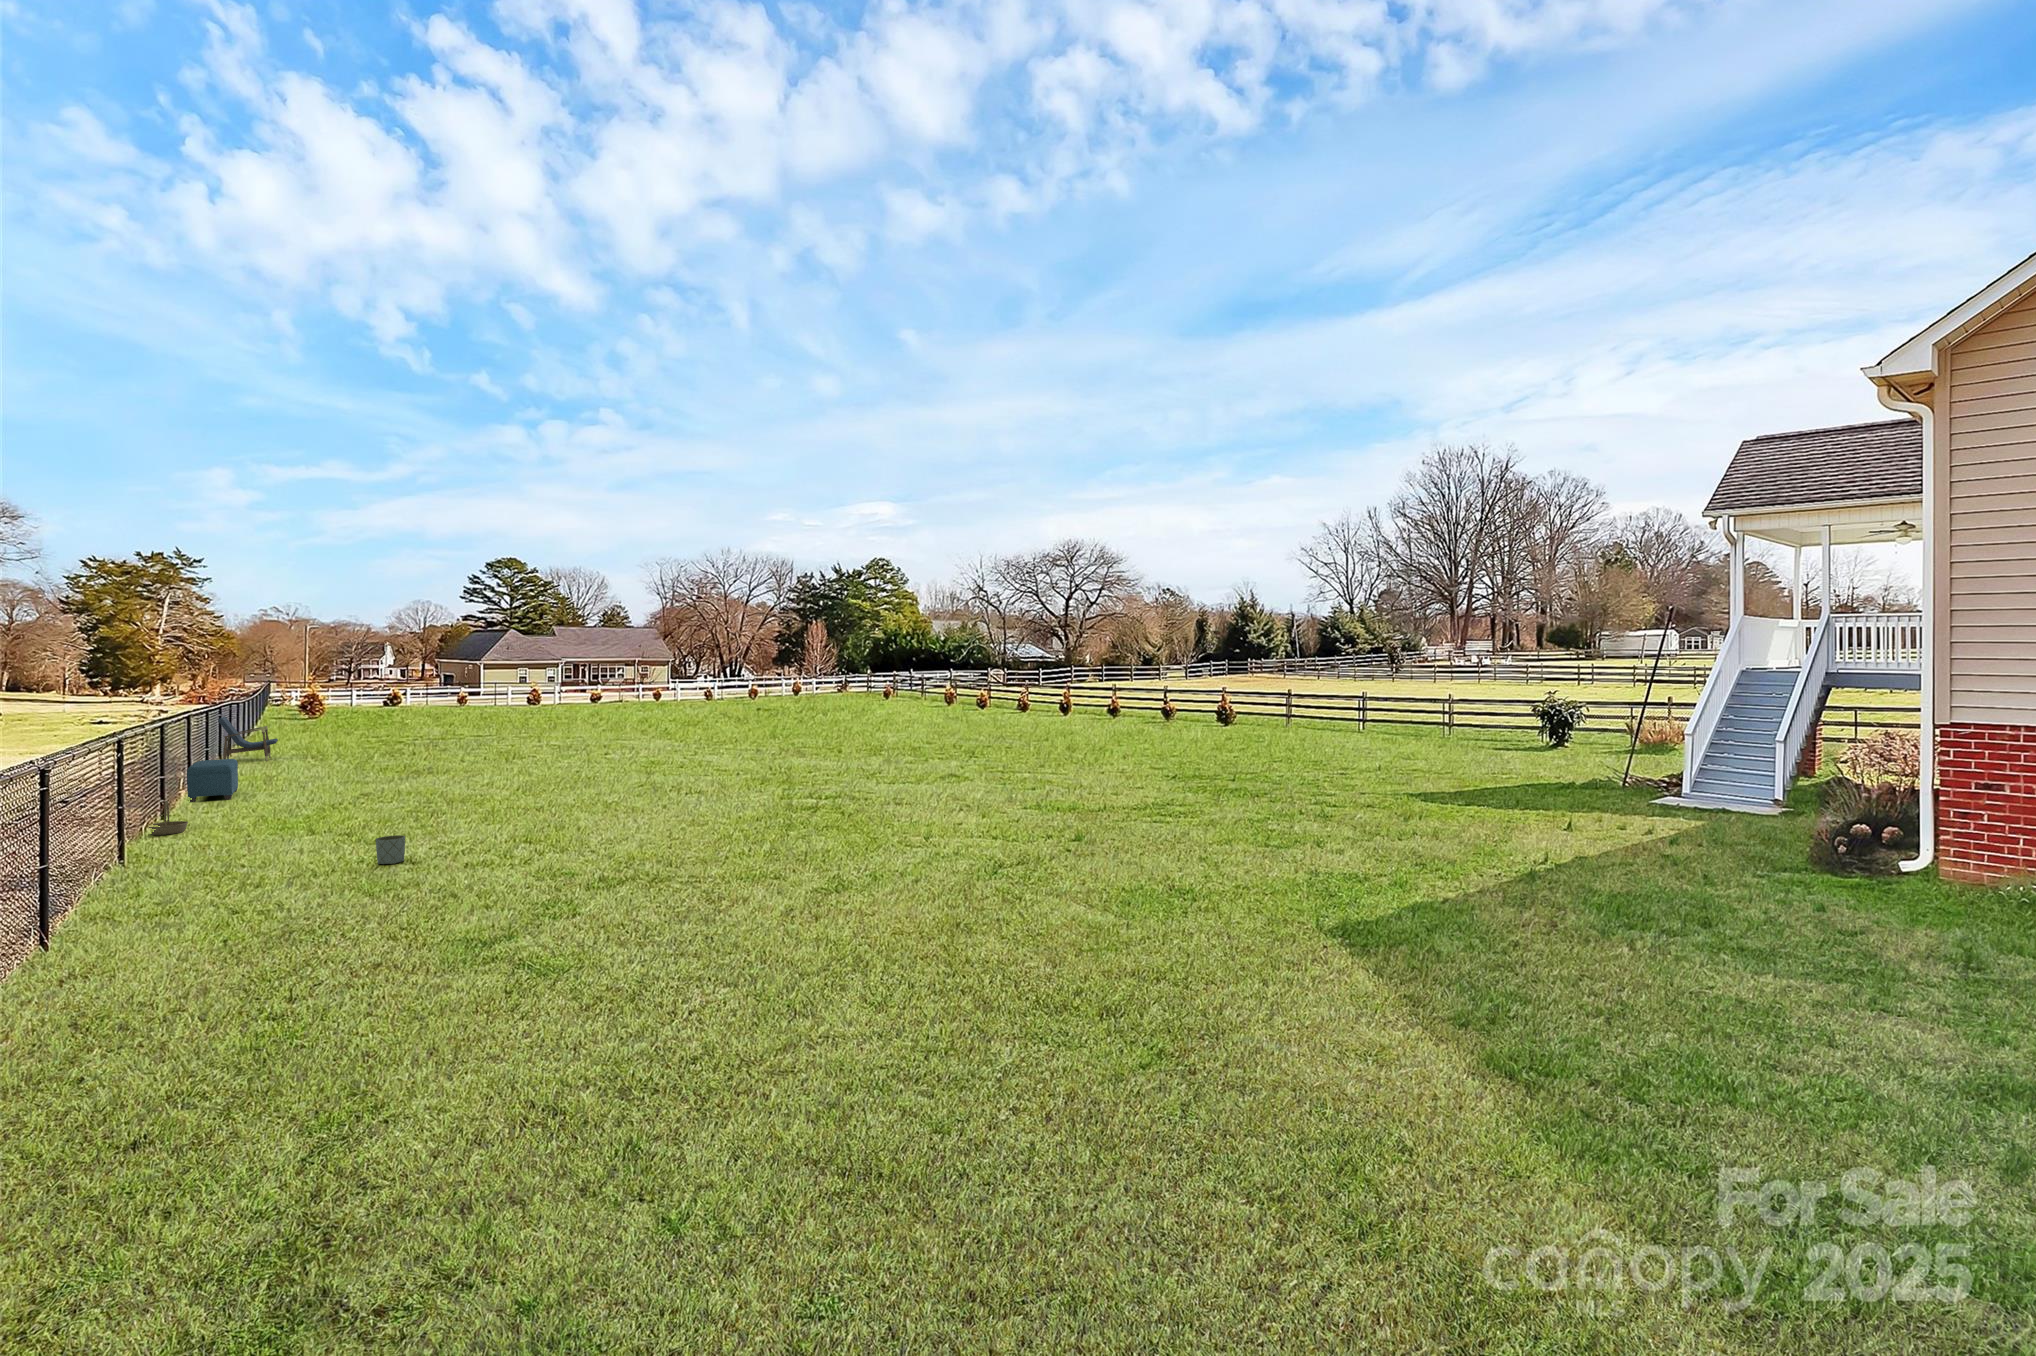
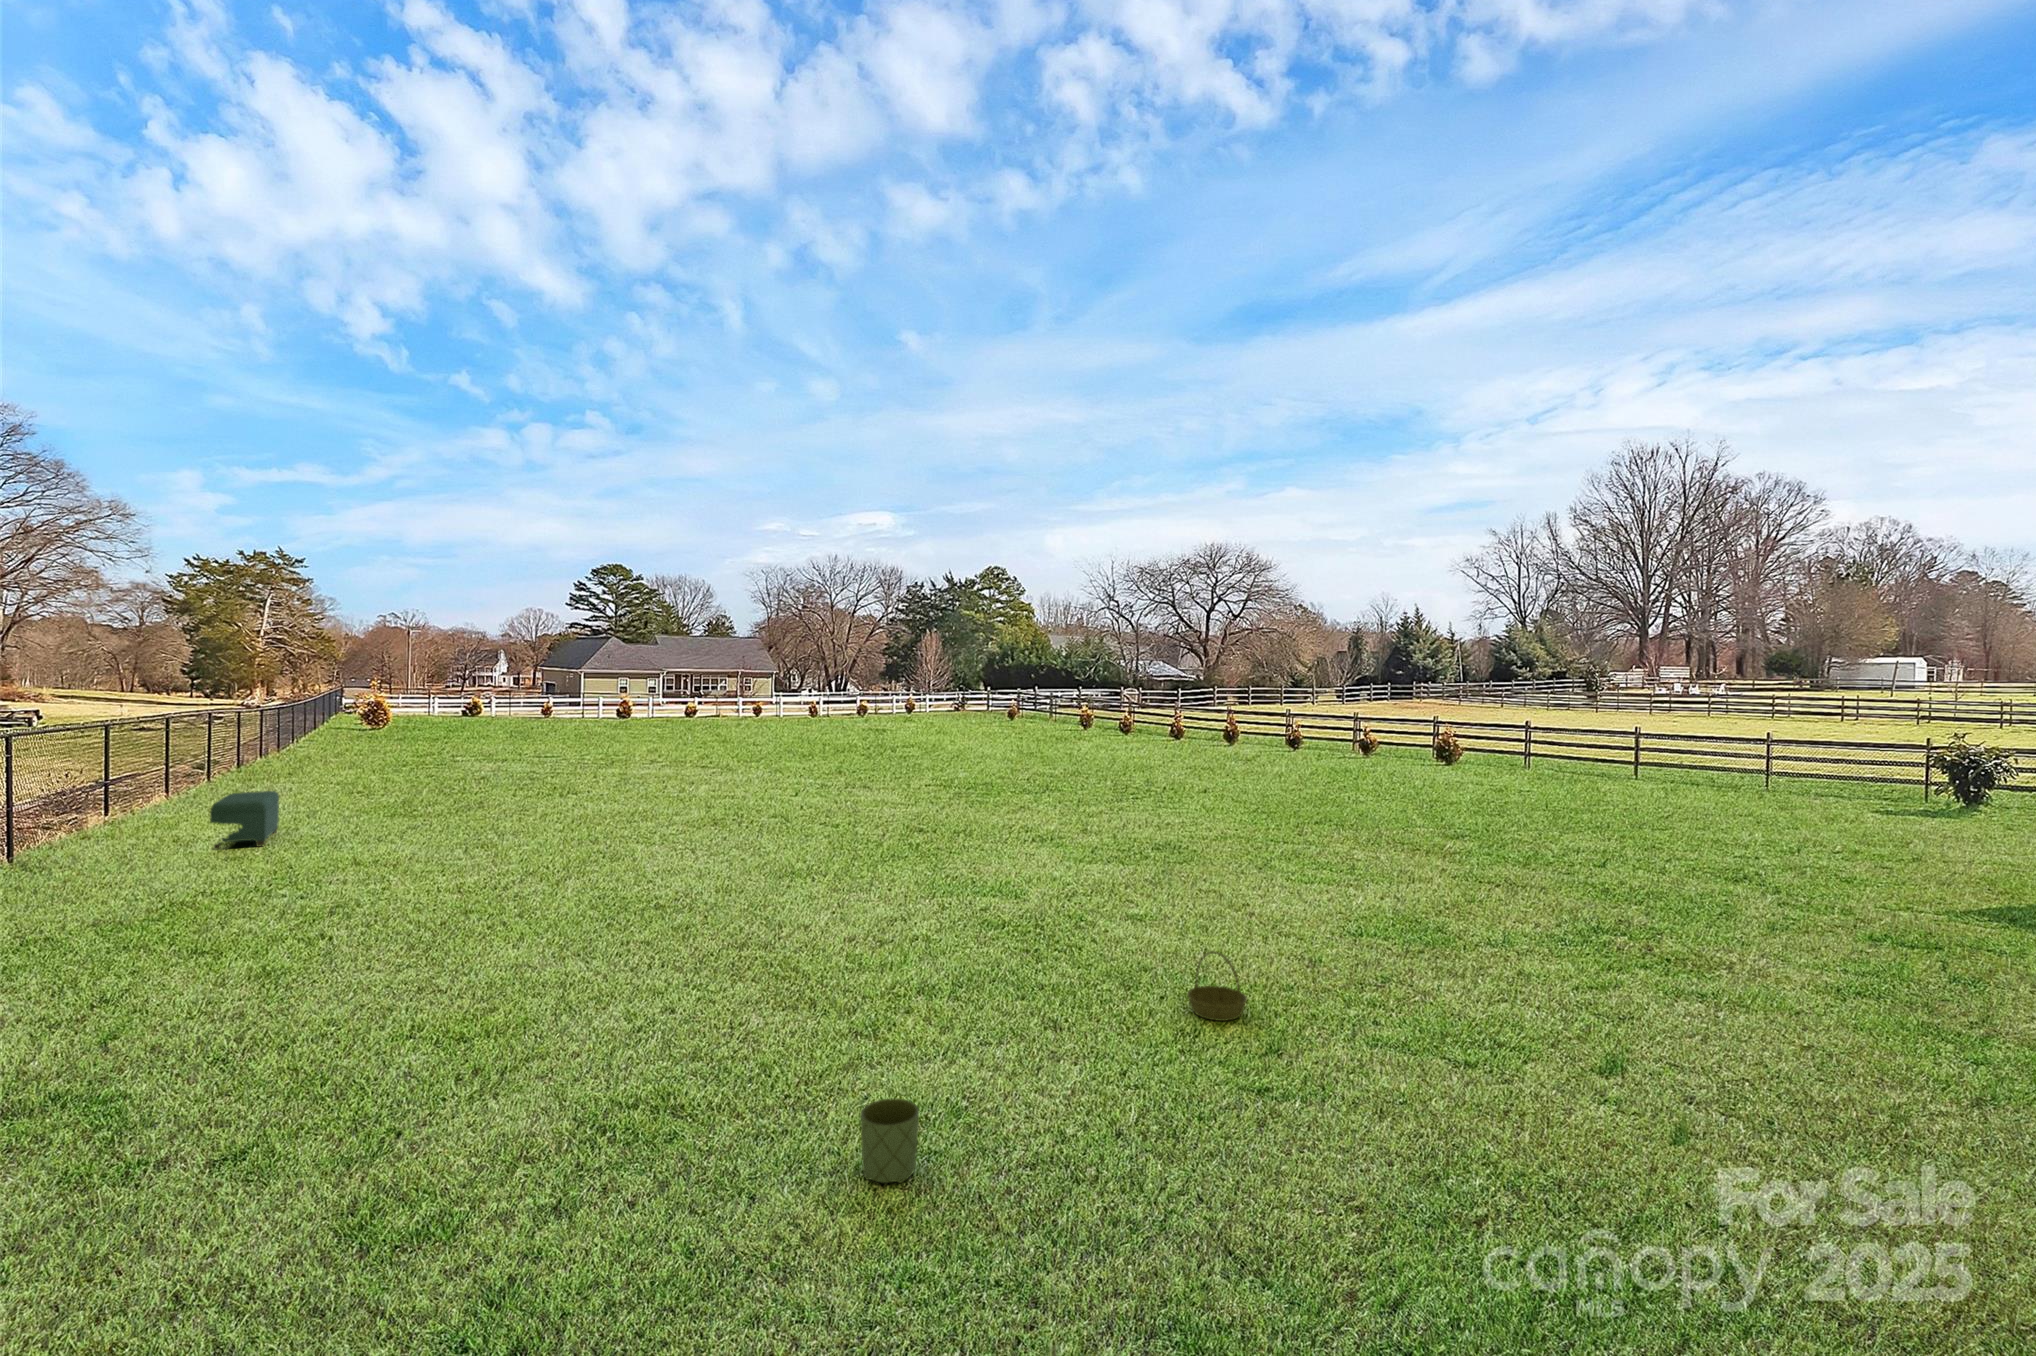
lounge chair: present [218,717,278,761] -> none [275,732,344,787]
basket: present [149,801,188,835] -> present [1187,951,1247,1021]
planter: present [376,835,405,864] -> present [860,1098,919,1183]

